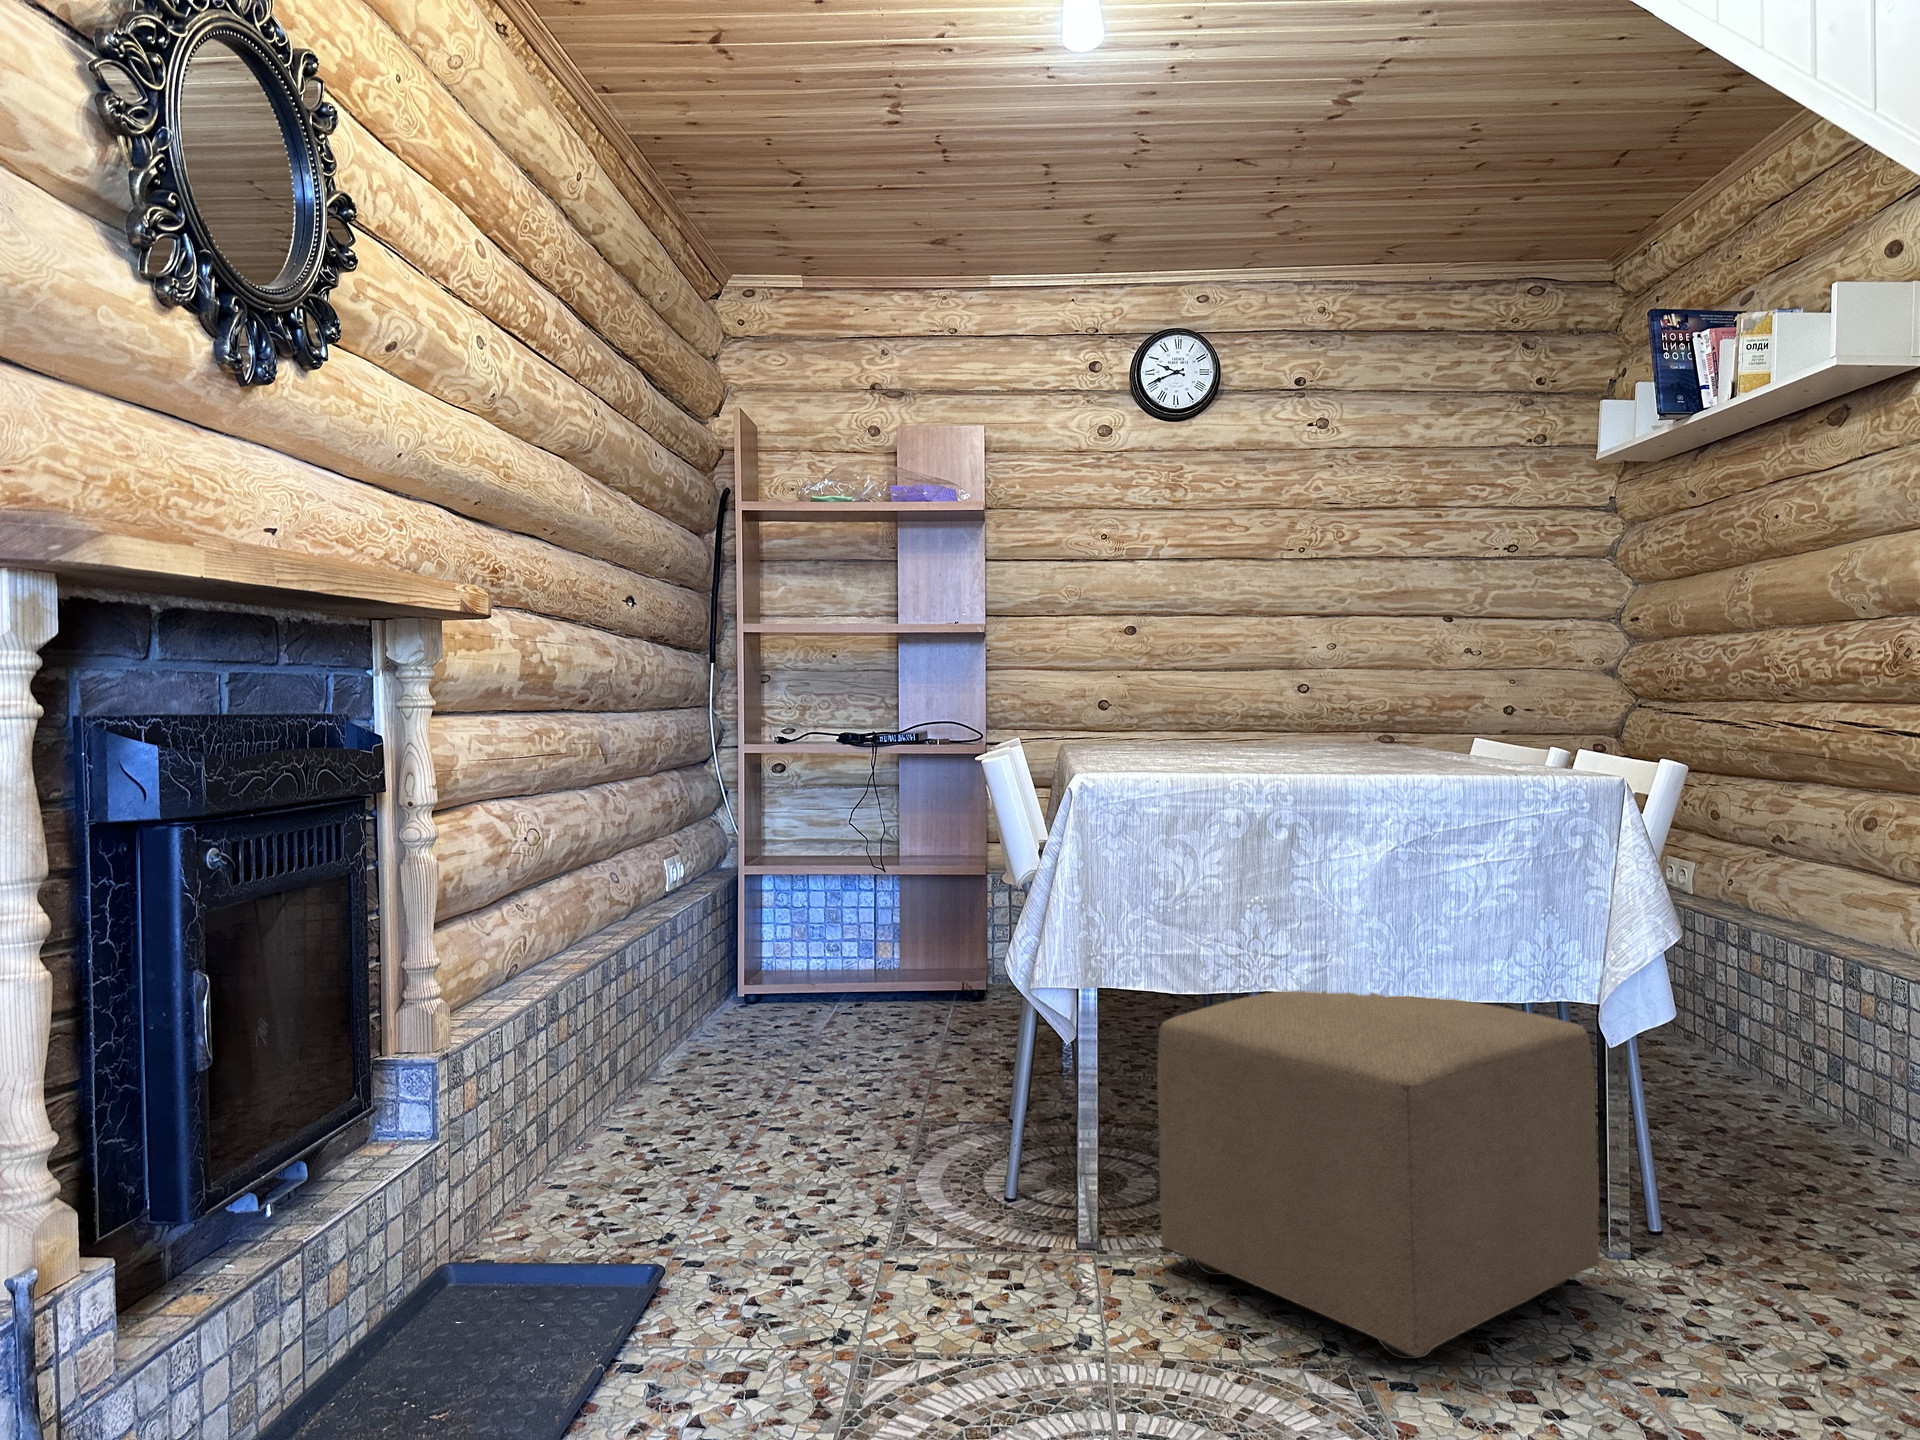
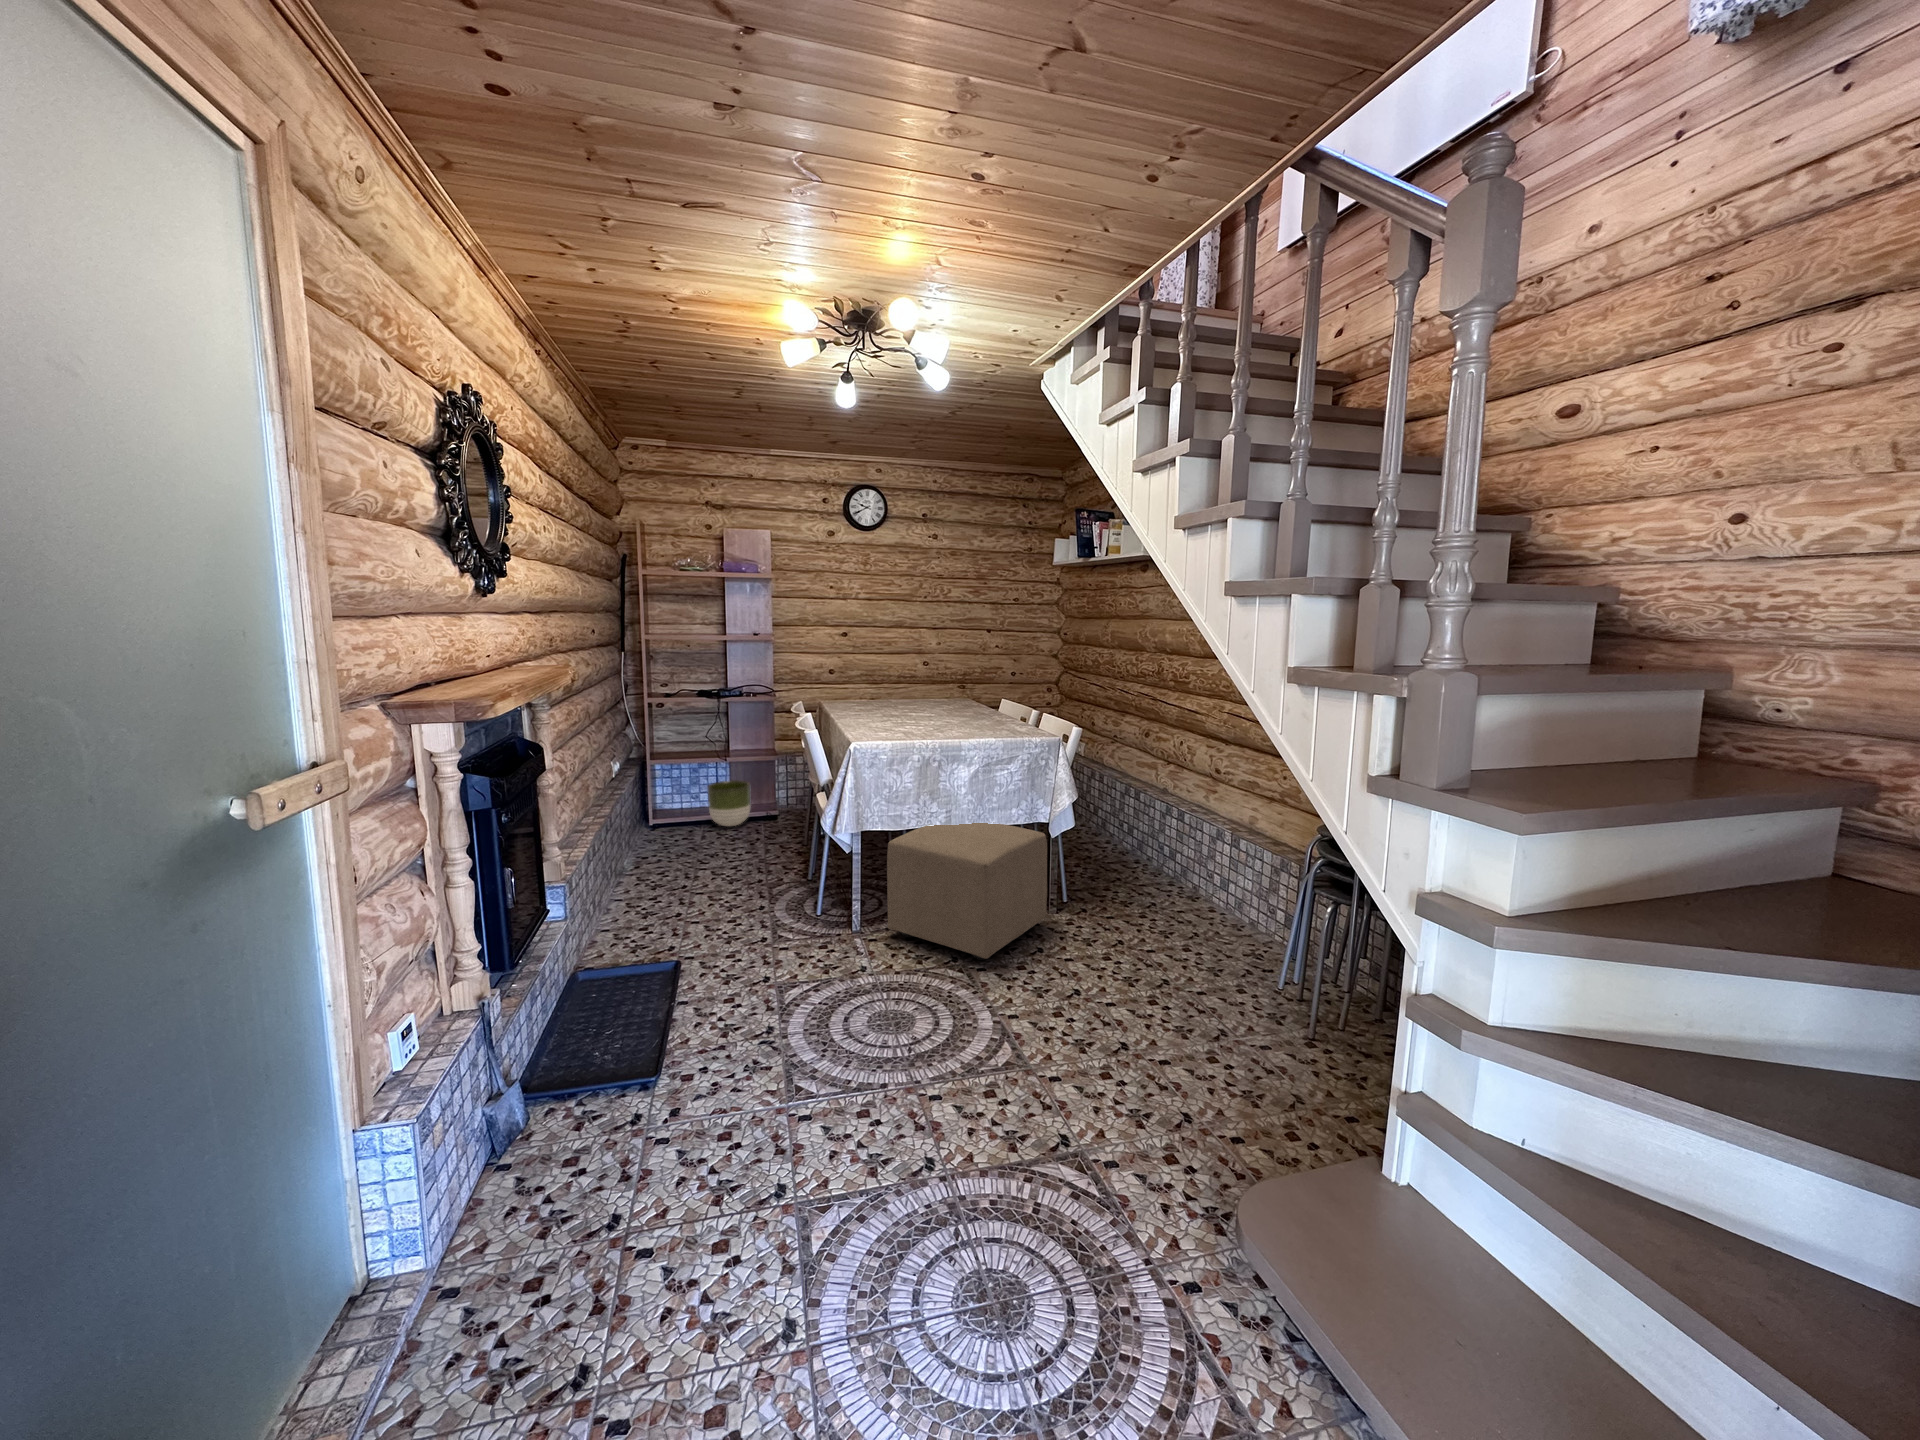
planter: none [847,922,929,1013] -> present [708,780,751,826]

